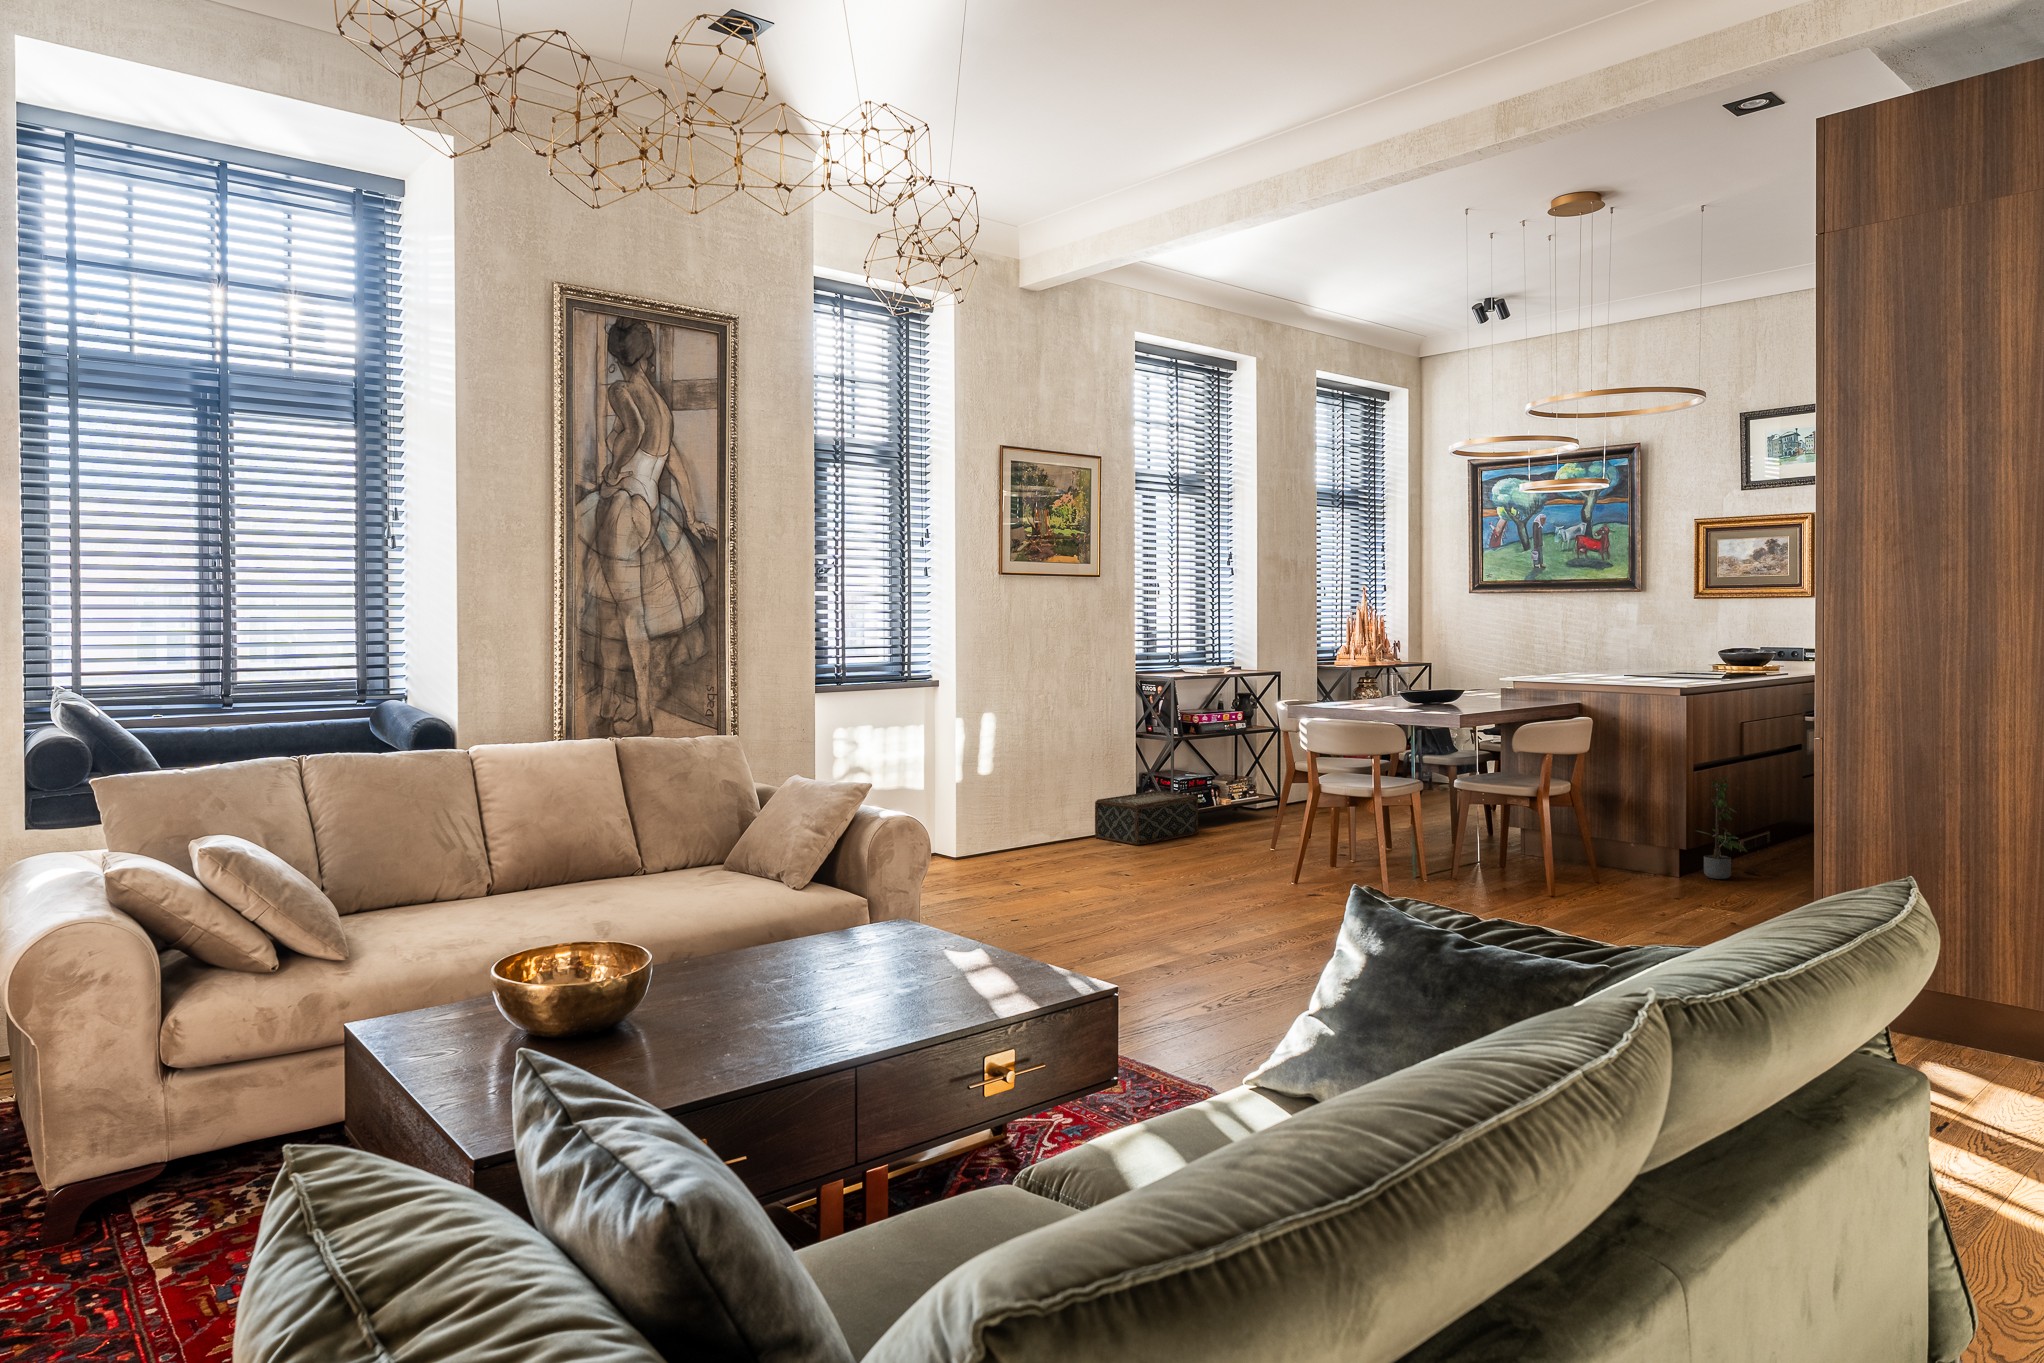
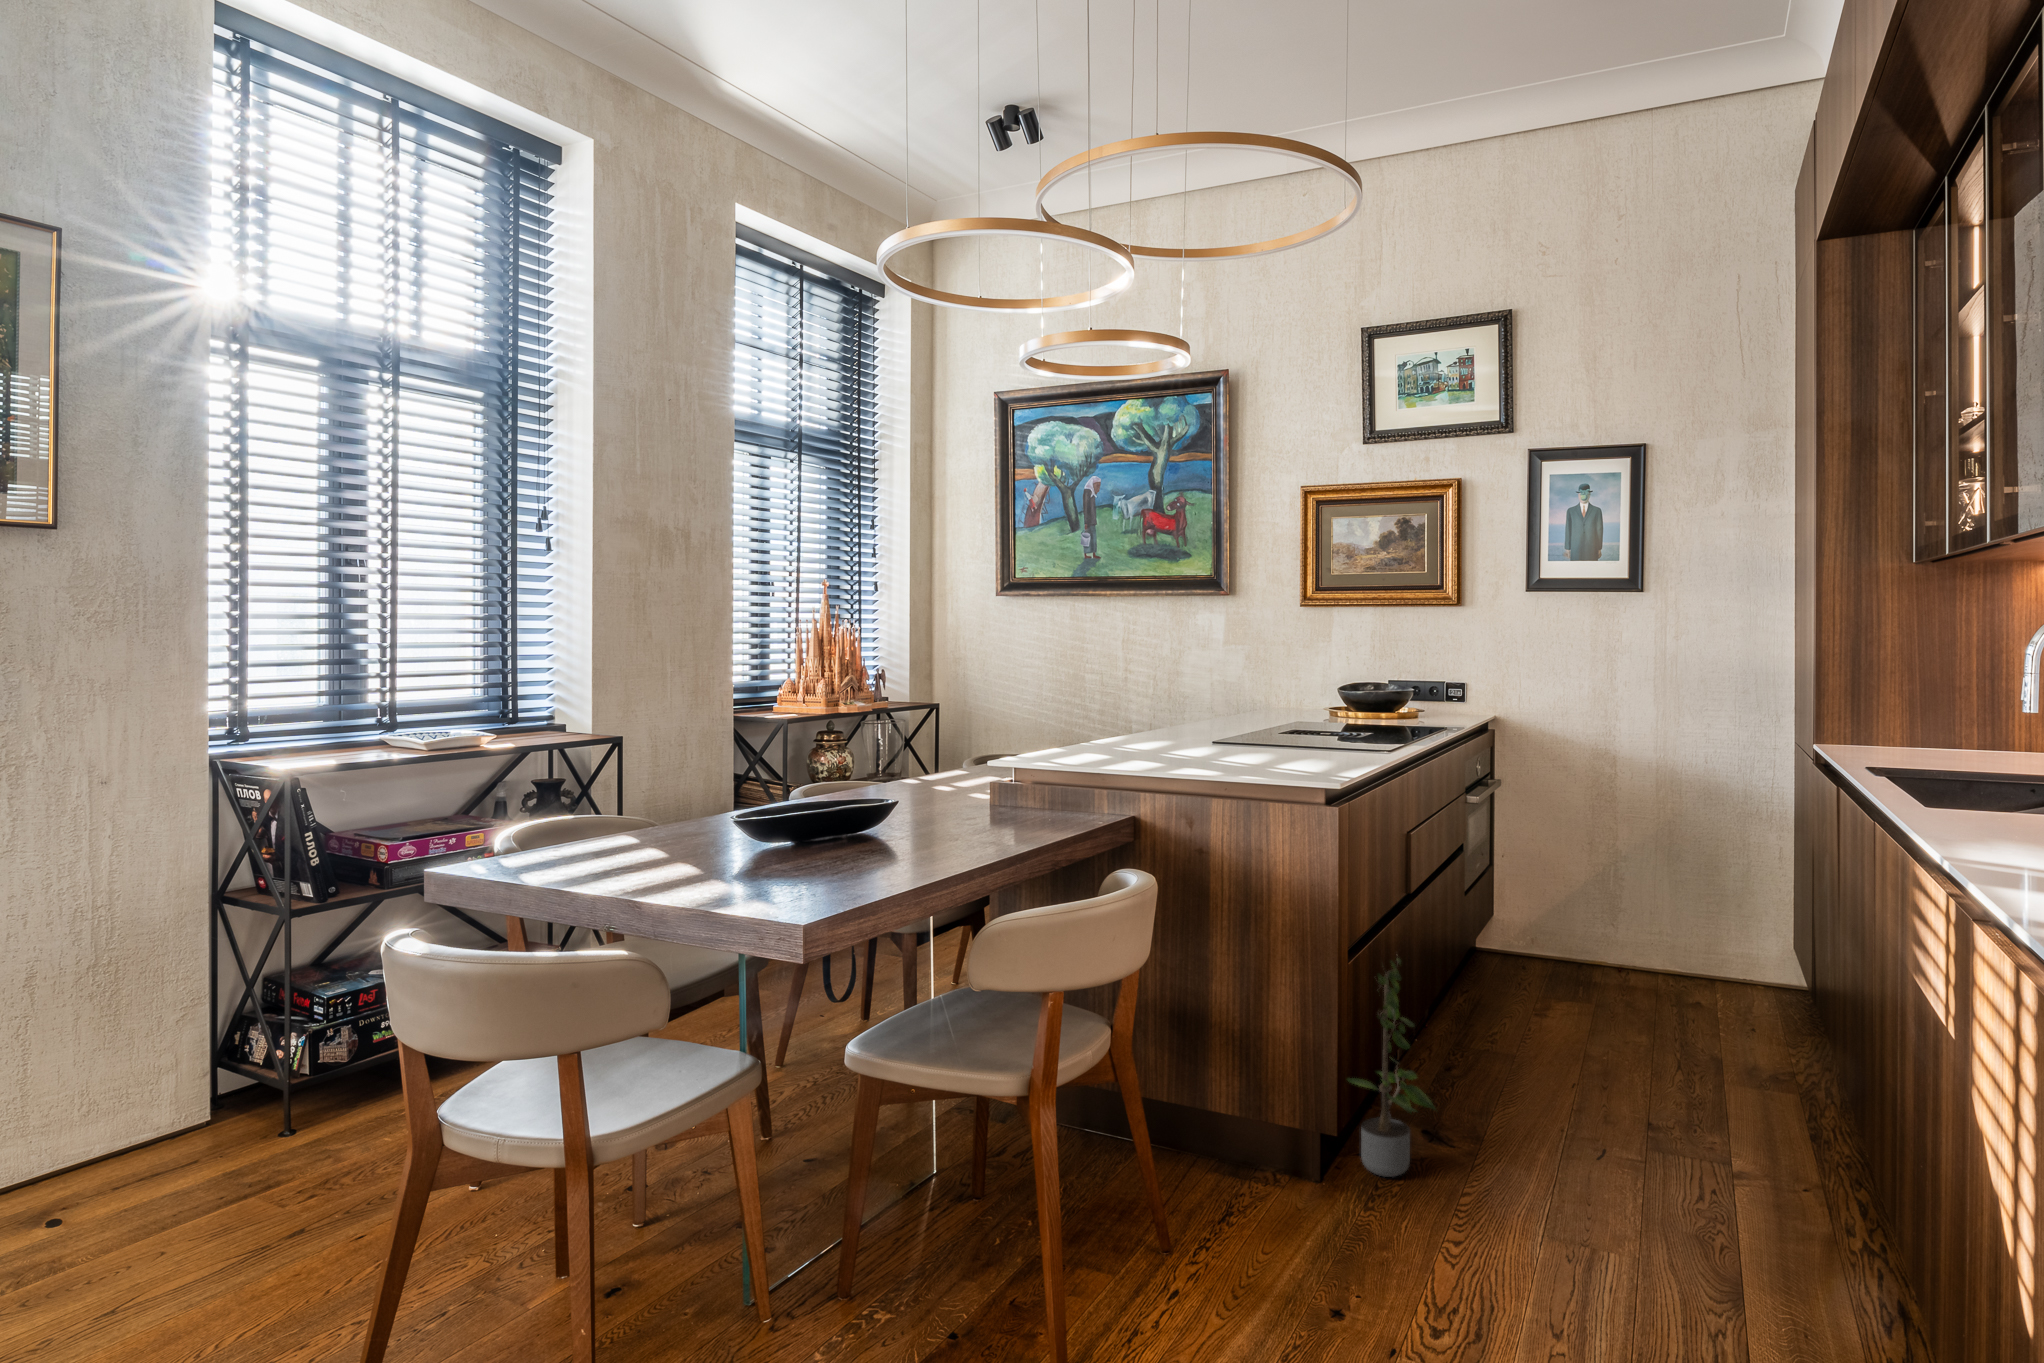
woven basket: present [1095,791,1198,845] -> none [8,1024,346,1226]

